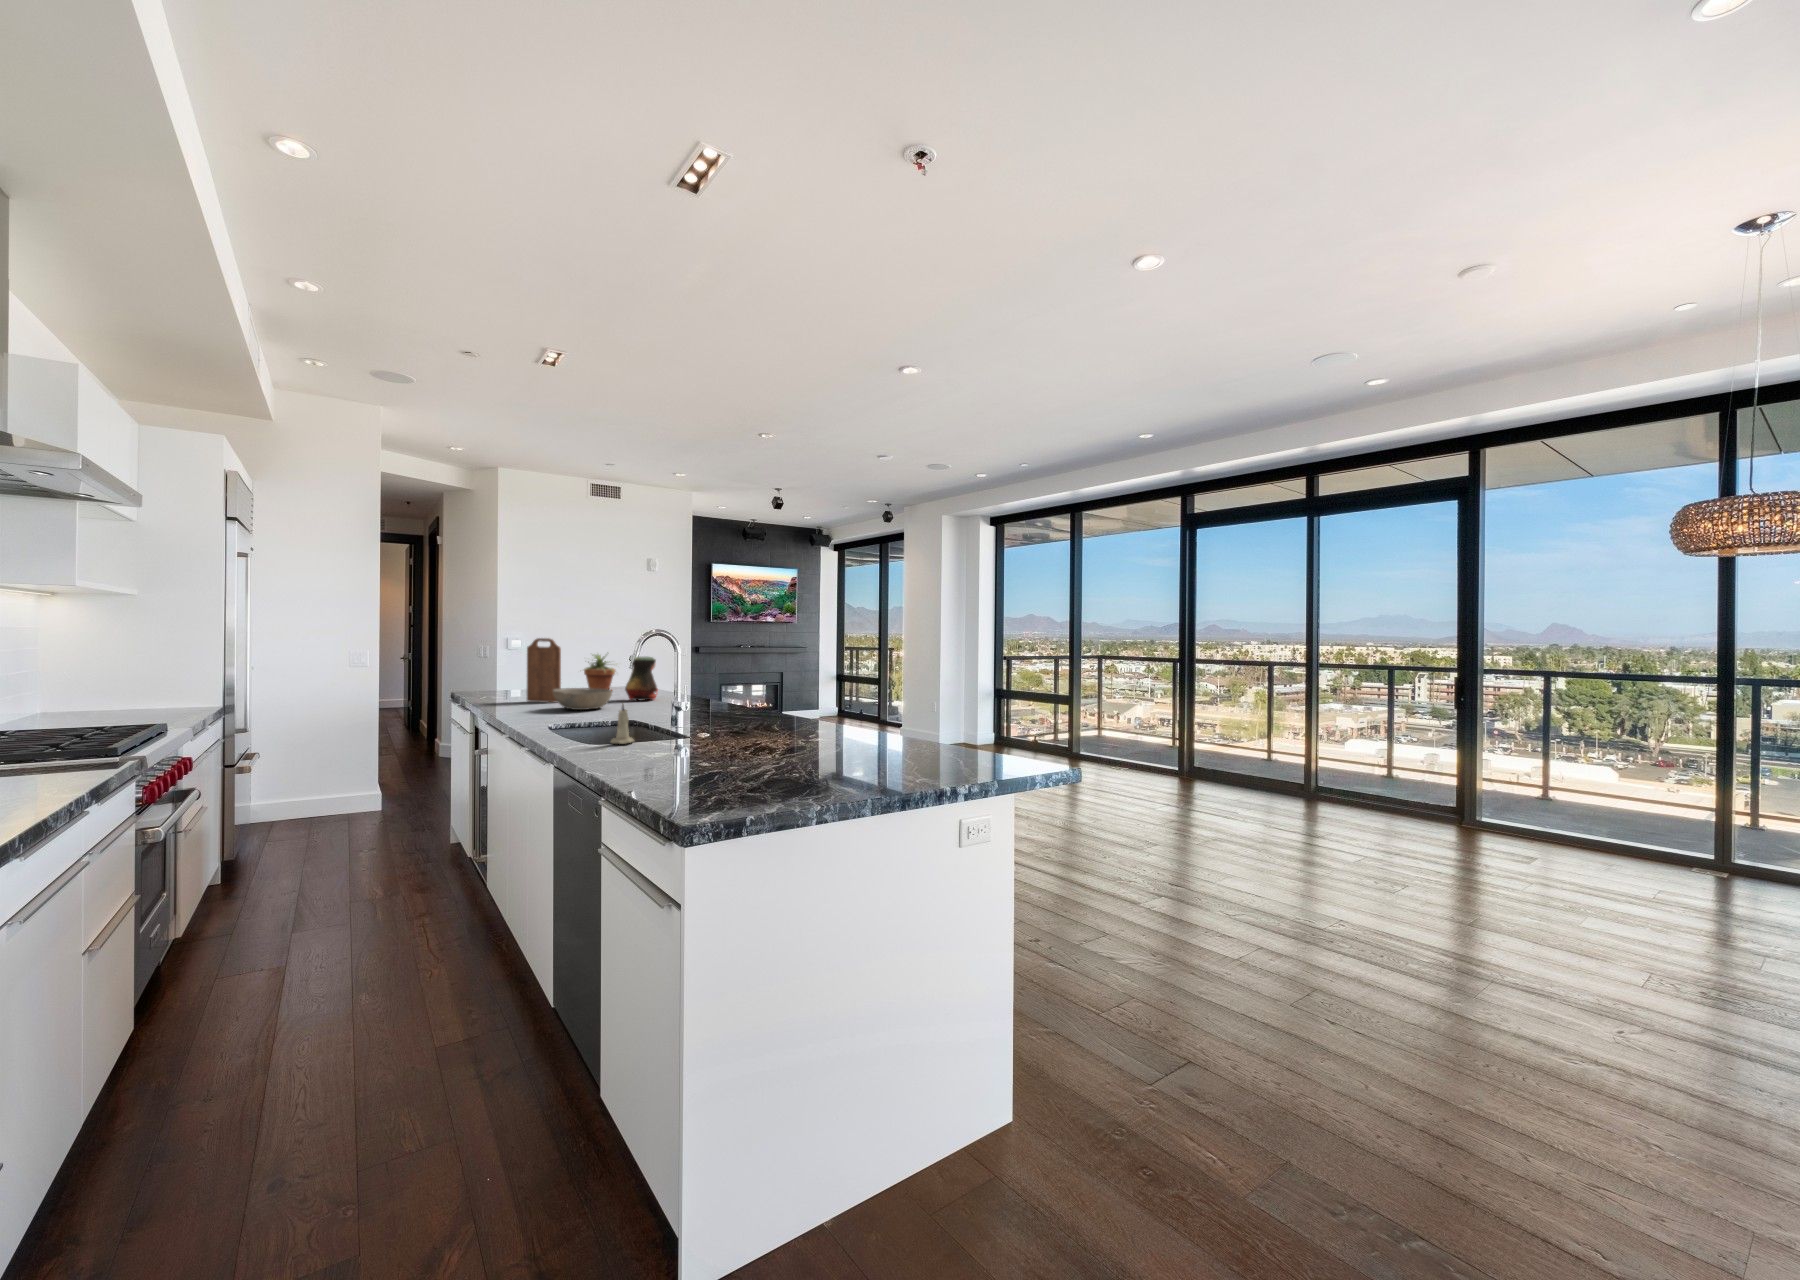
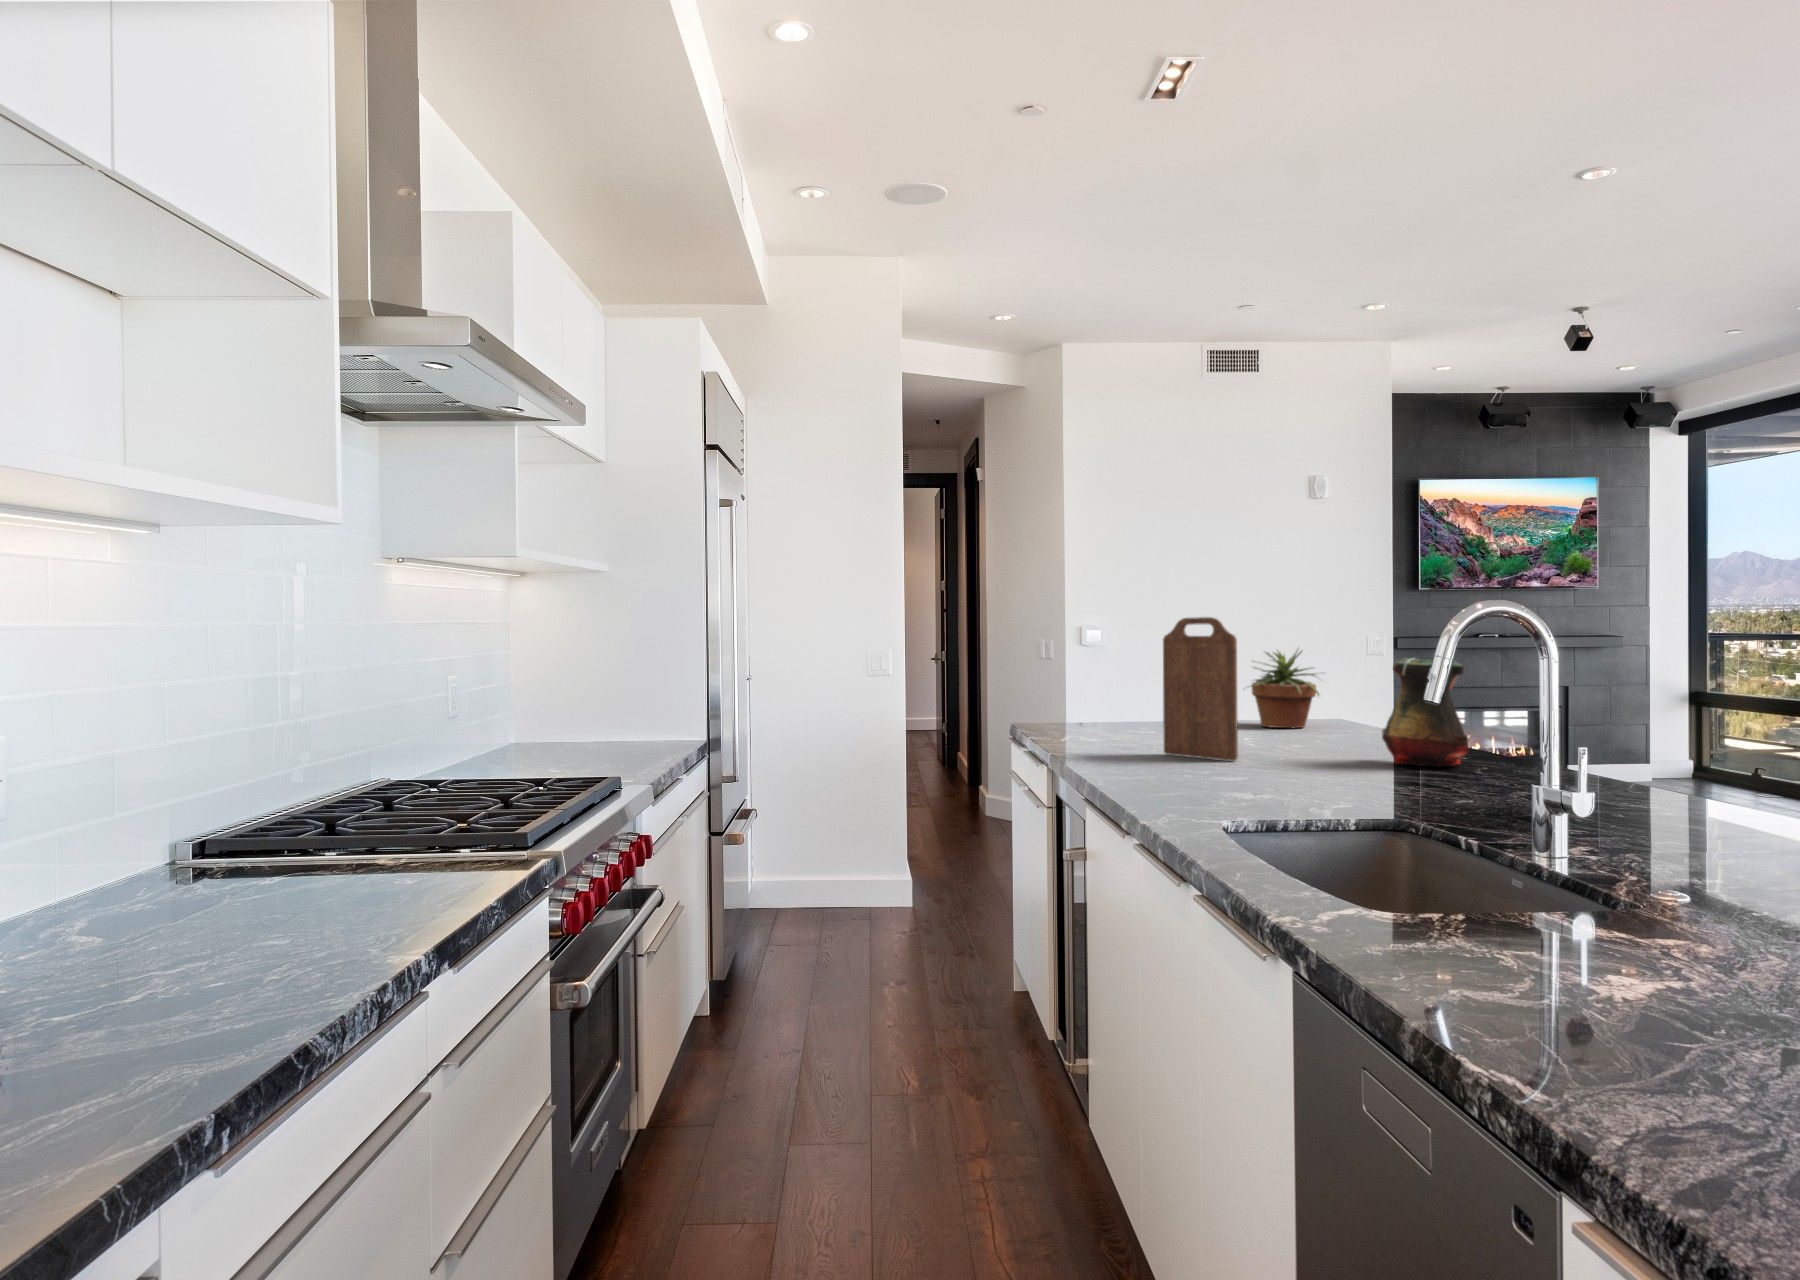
bowl: present [553,688,612,710] -> none [1241,733,1386,790]
candle: present [611,704,634,744] -> none [1622,834,1726,1009]

